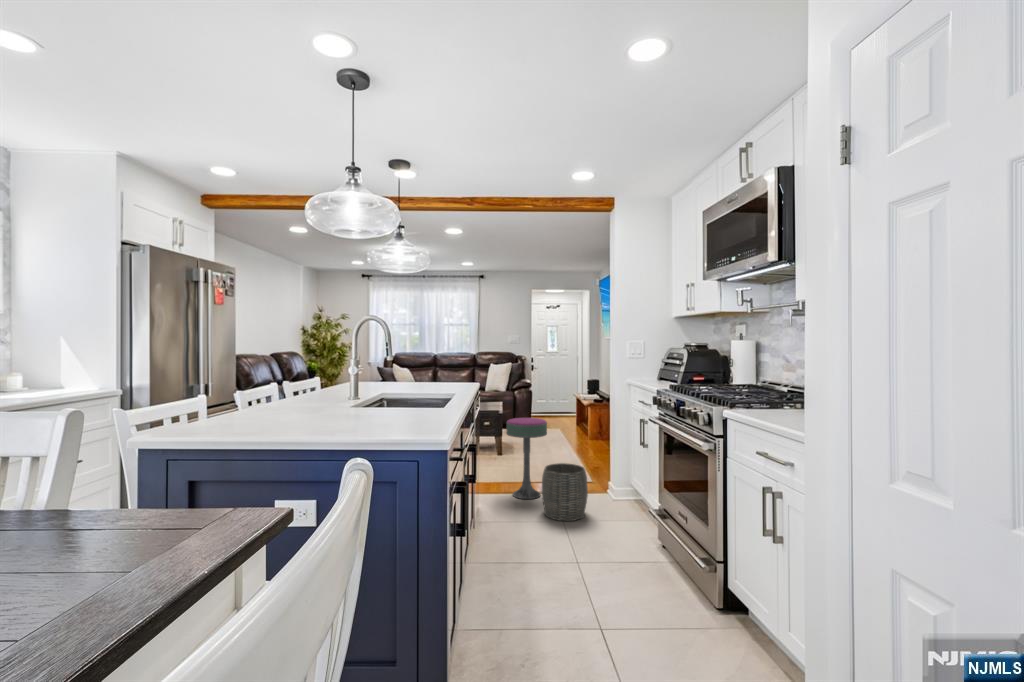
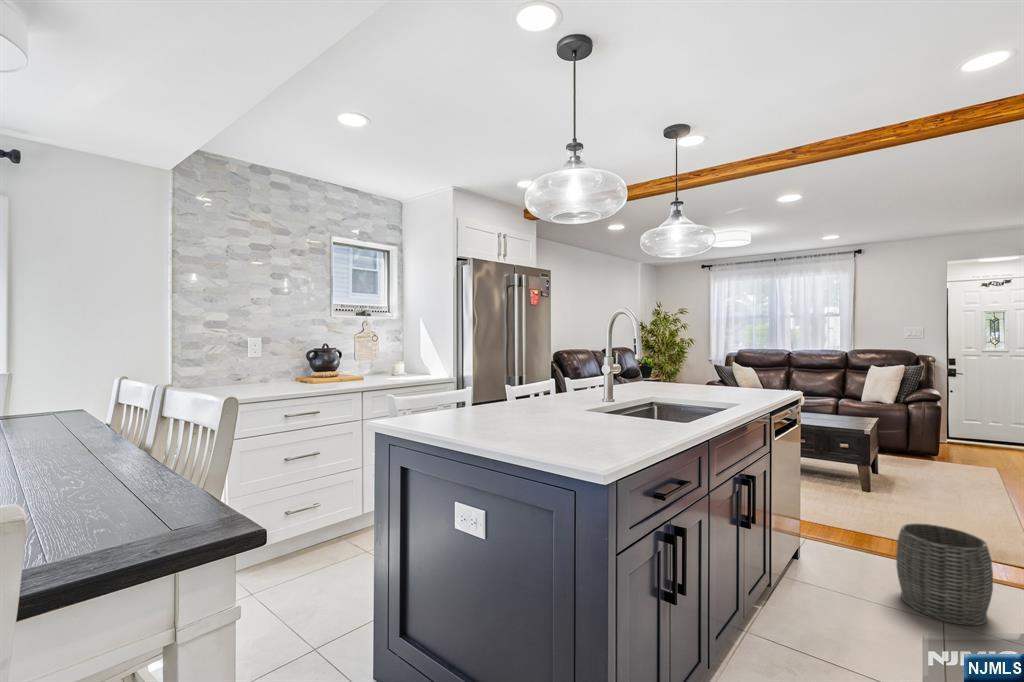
bar stool: present [506,418,547,499] -> none [846,445,921,568]

